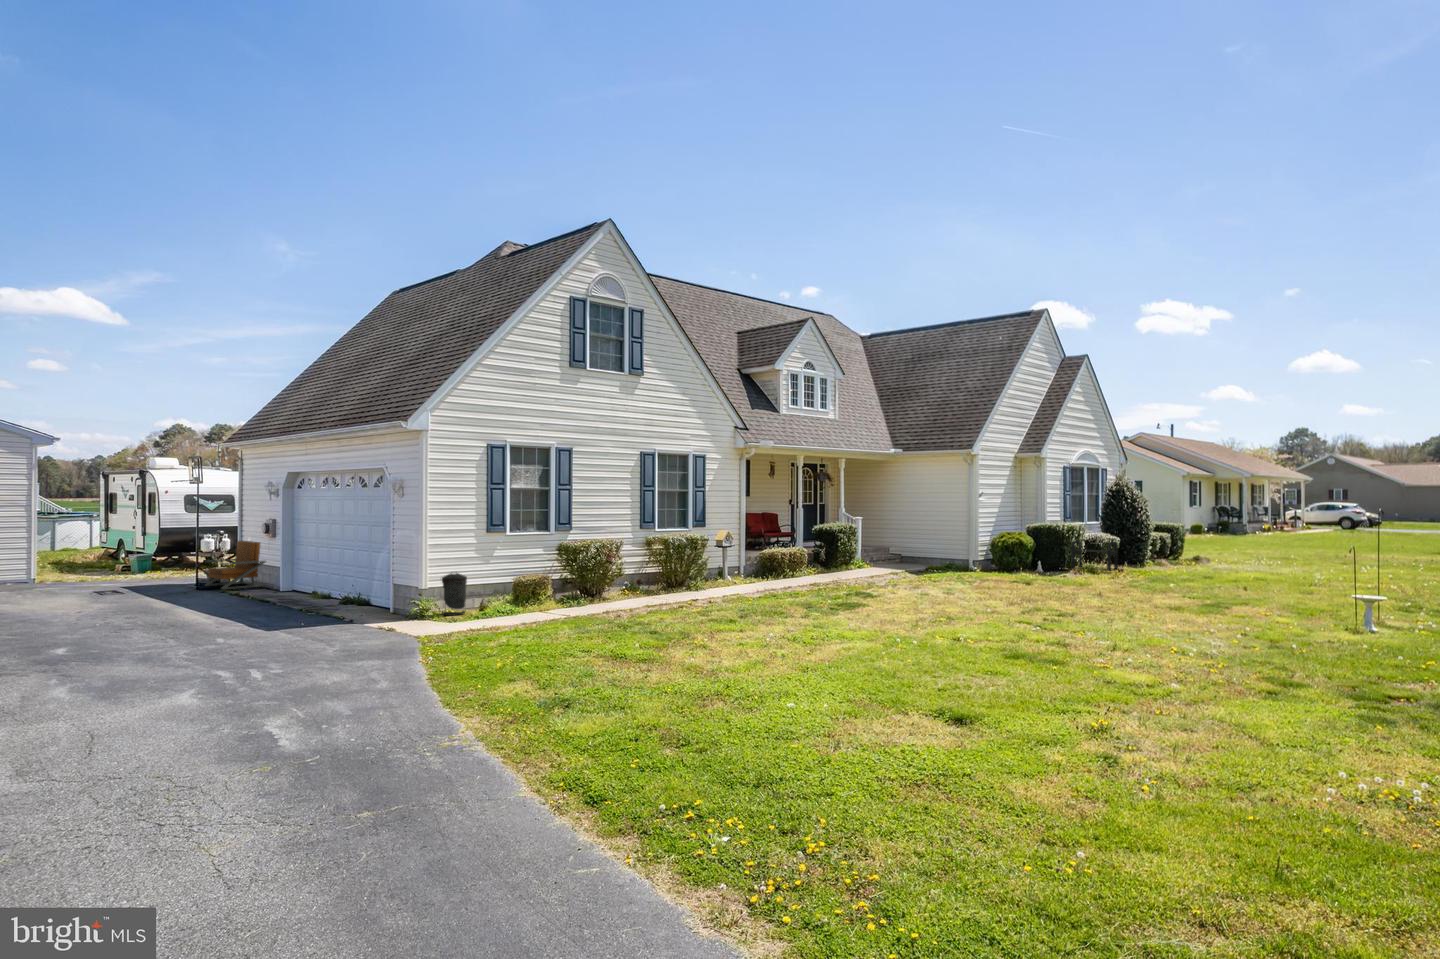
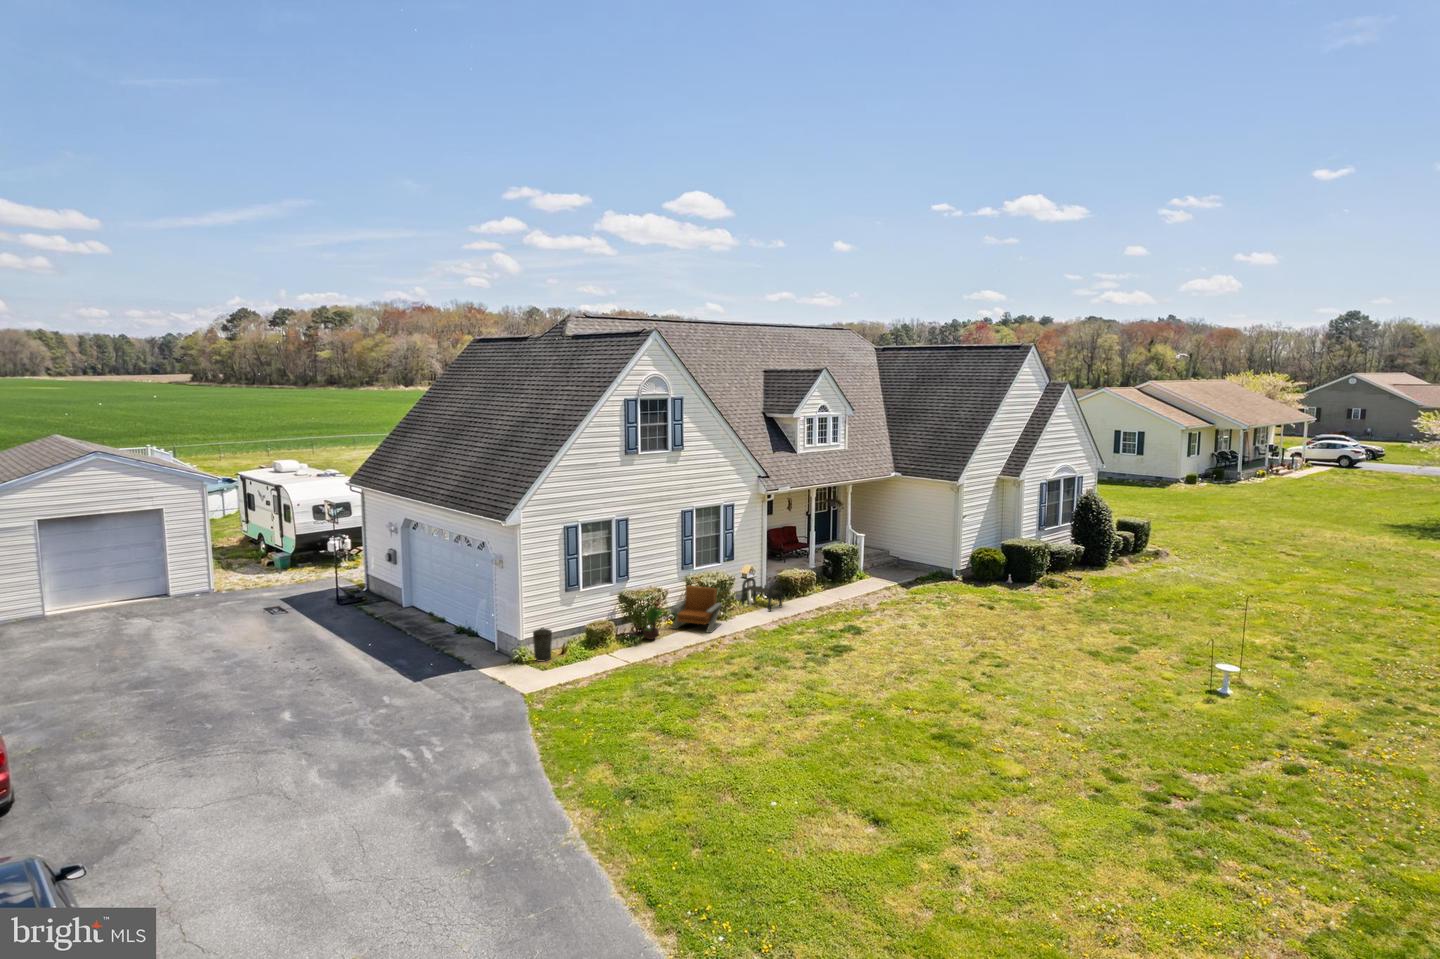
bench: present [1071,540,1118,570] -> present [741,578,782,611]
lounge chair: present [206,541,266,589] -> present [672,586,722,633]
potted tree: none [590,555,616,602] -> present [643,609,662,640]

